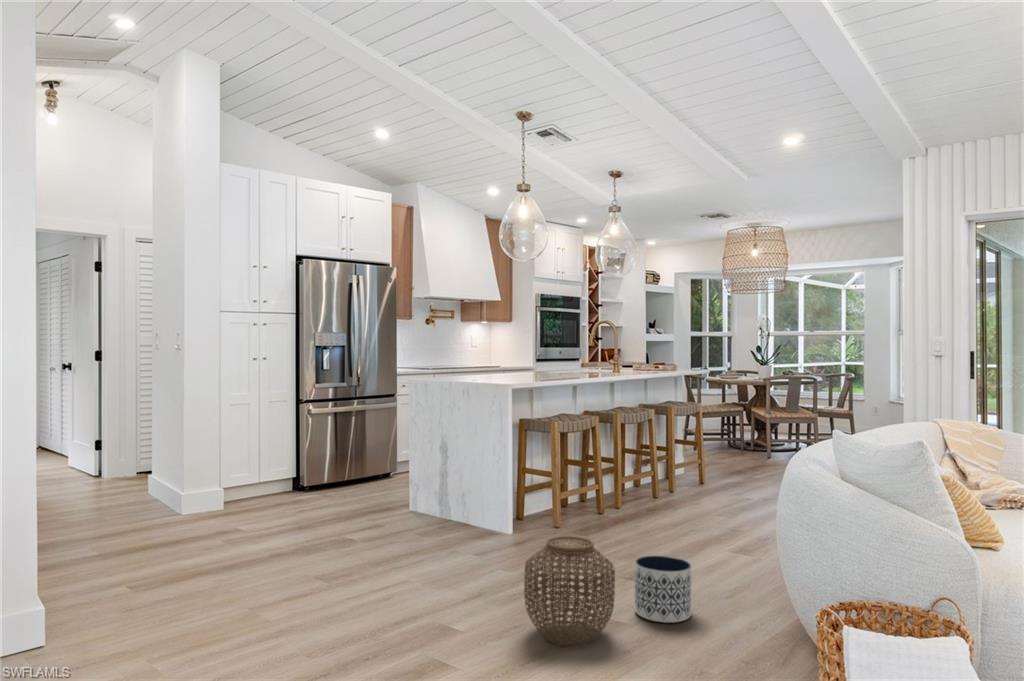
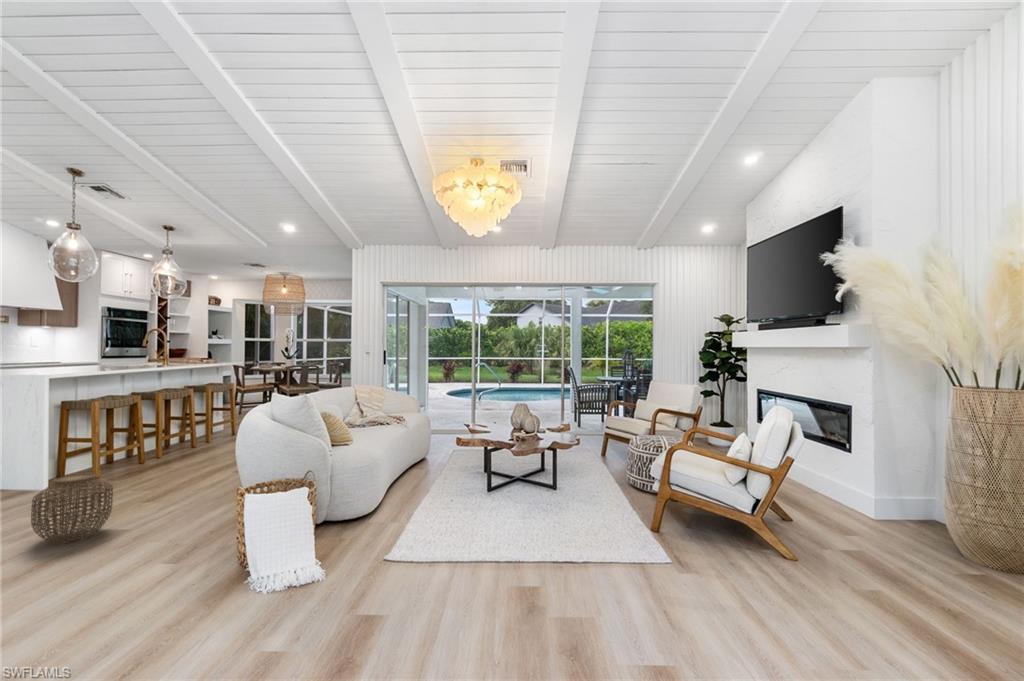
planter: present [635,556,691,623] -> none [136,476,179,516]

